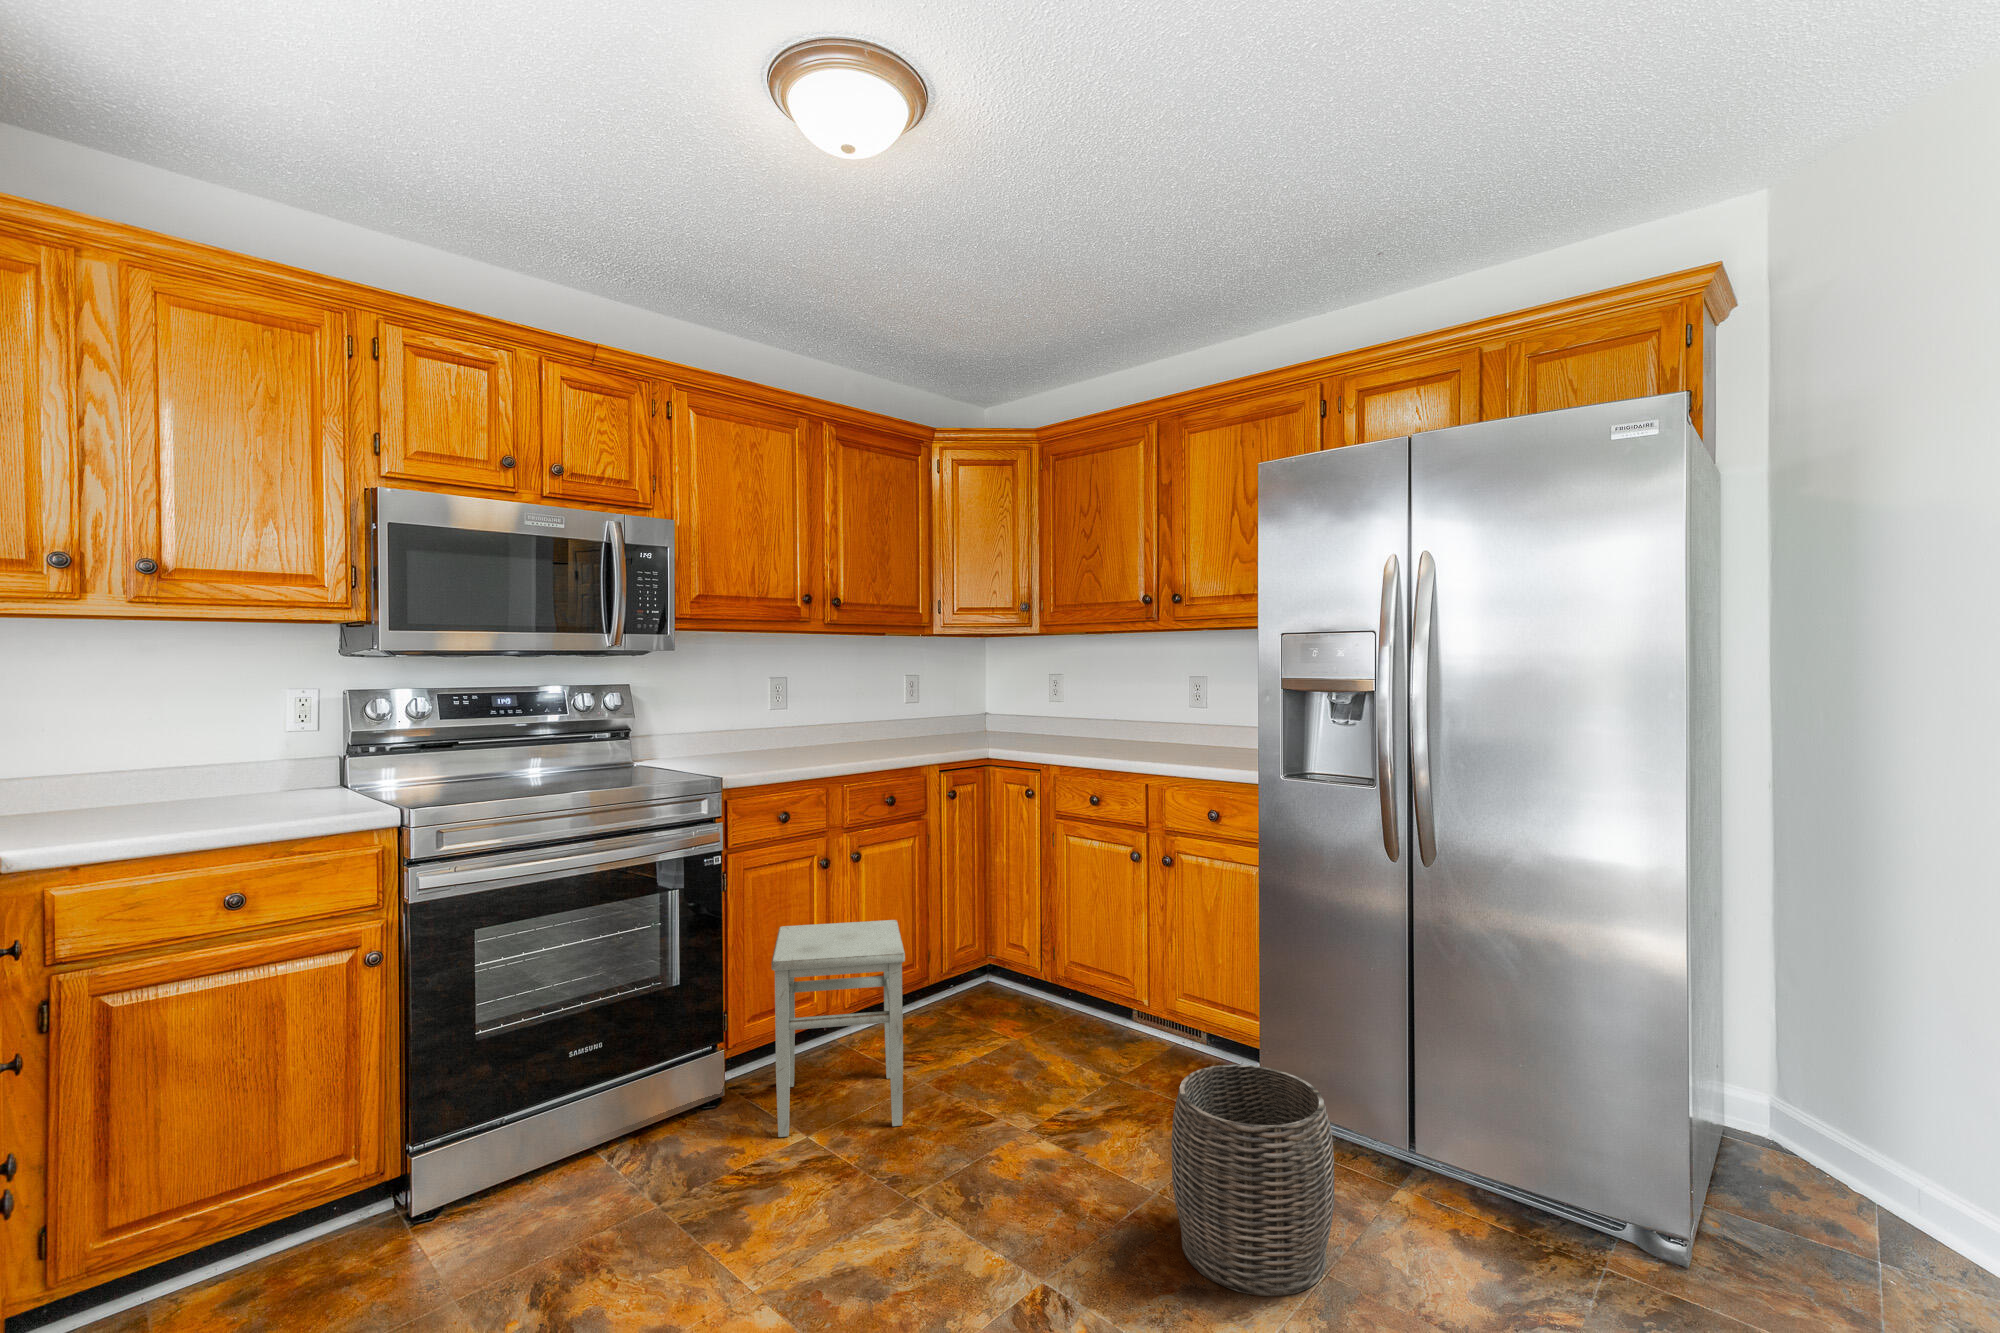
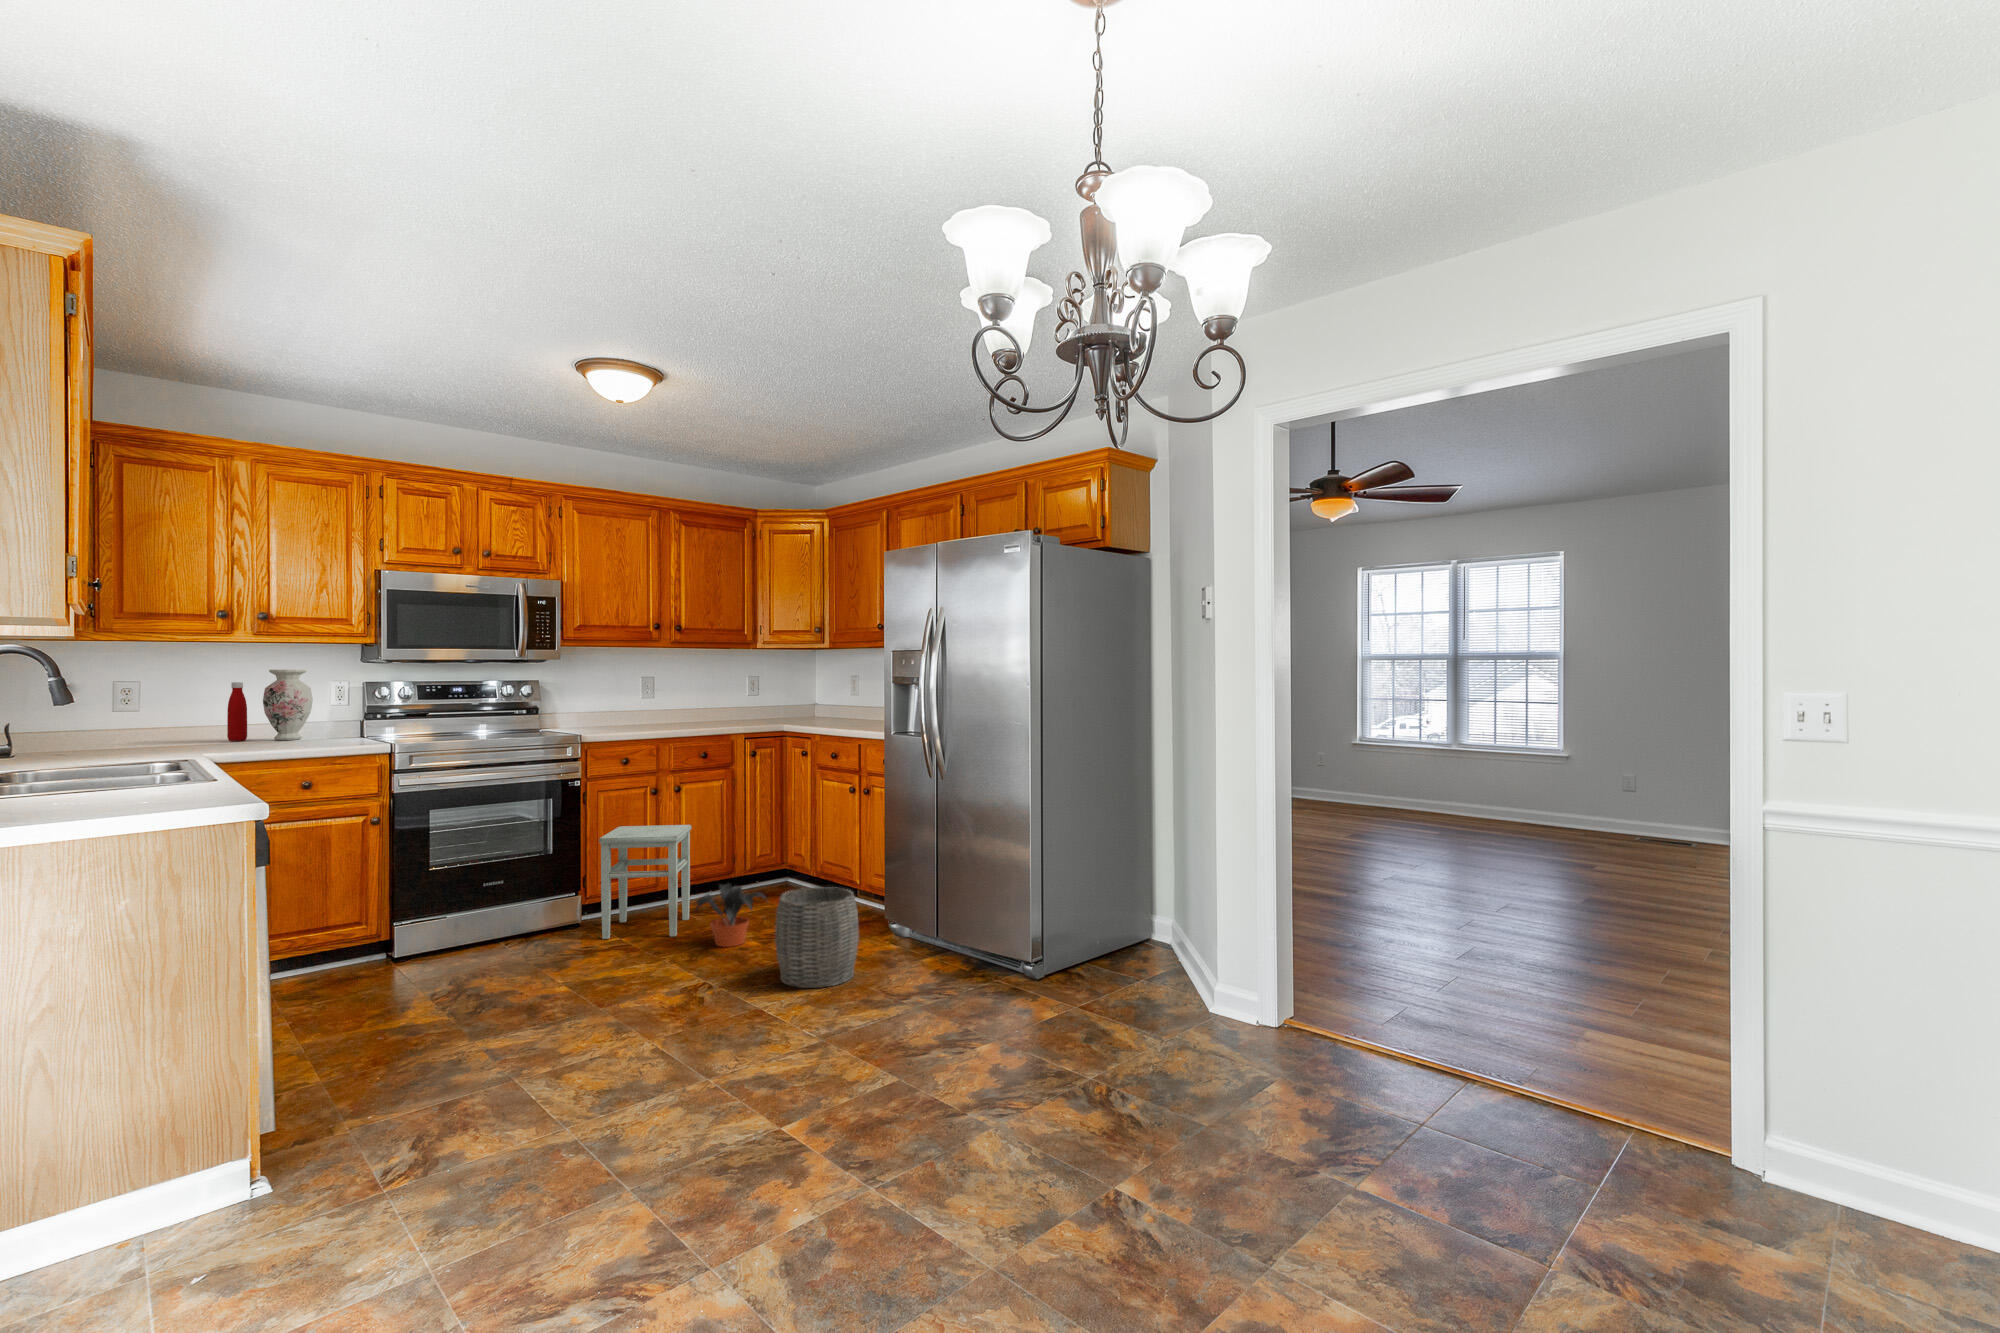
vase: none [151,669,249,802] -> present [263,670,313,740]
bottle: none [83,694,123,805] -> present [227,682,247,741]
potted plant: none [943,1030,1070,1155] -> present [696,884,766,947]

